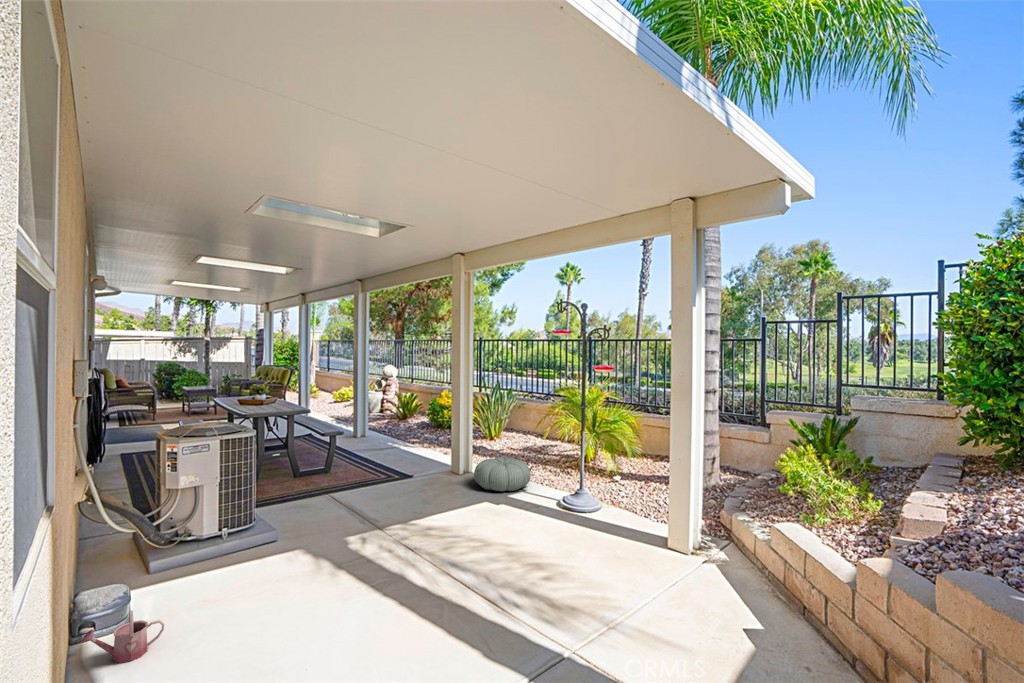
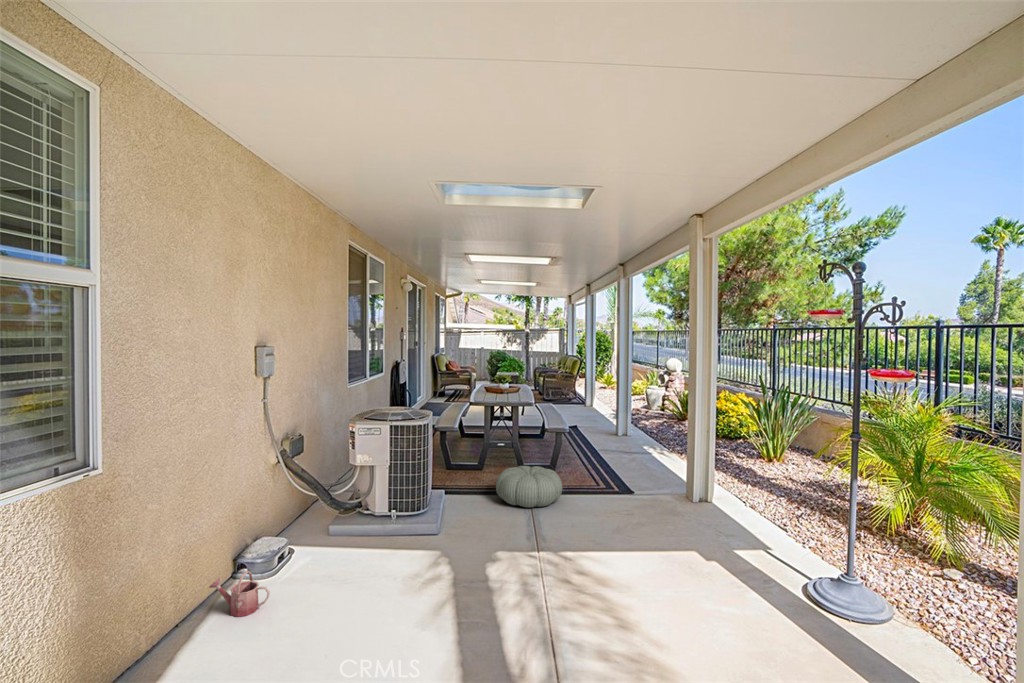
pouf: present [474,458,531,491] -> present [496,466,562,508]

